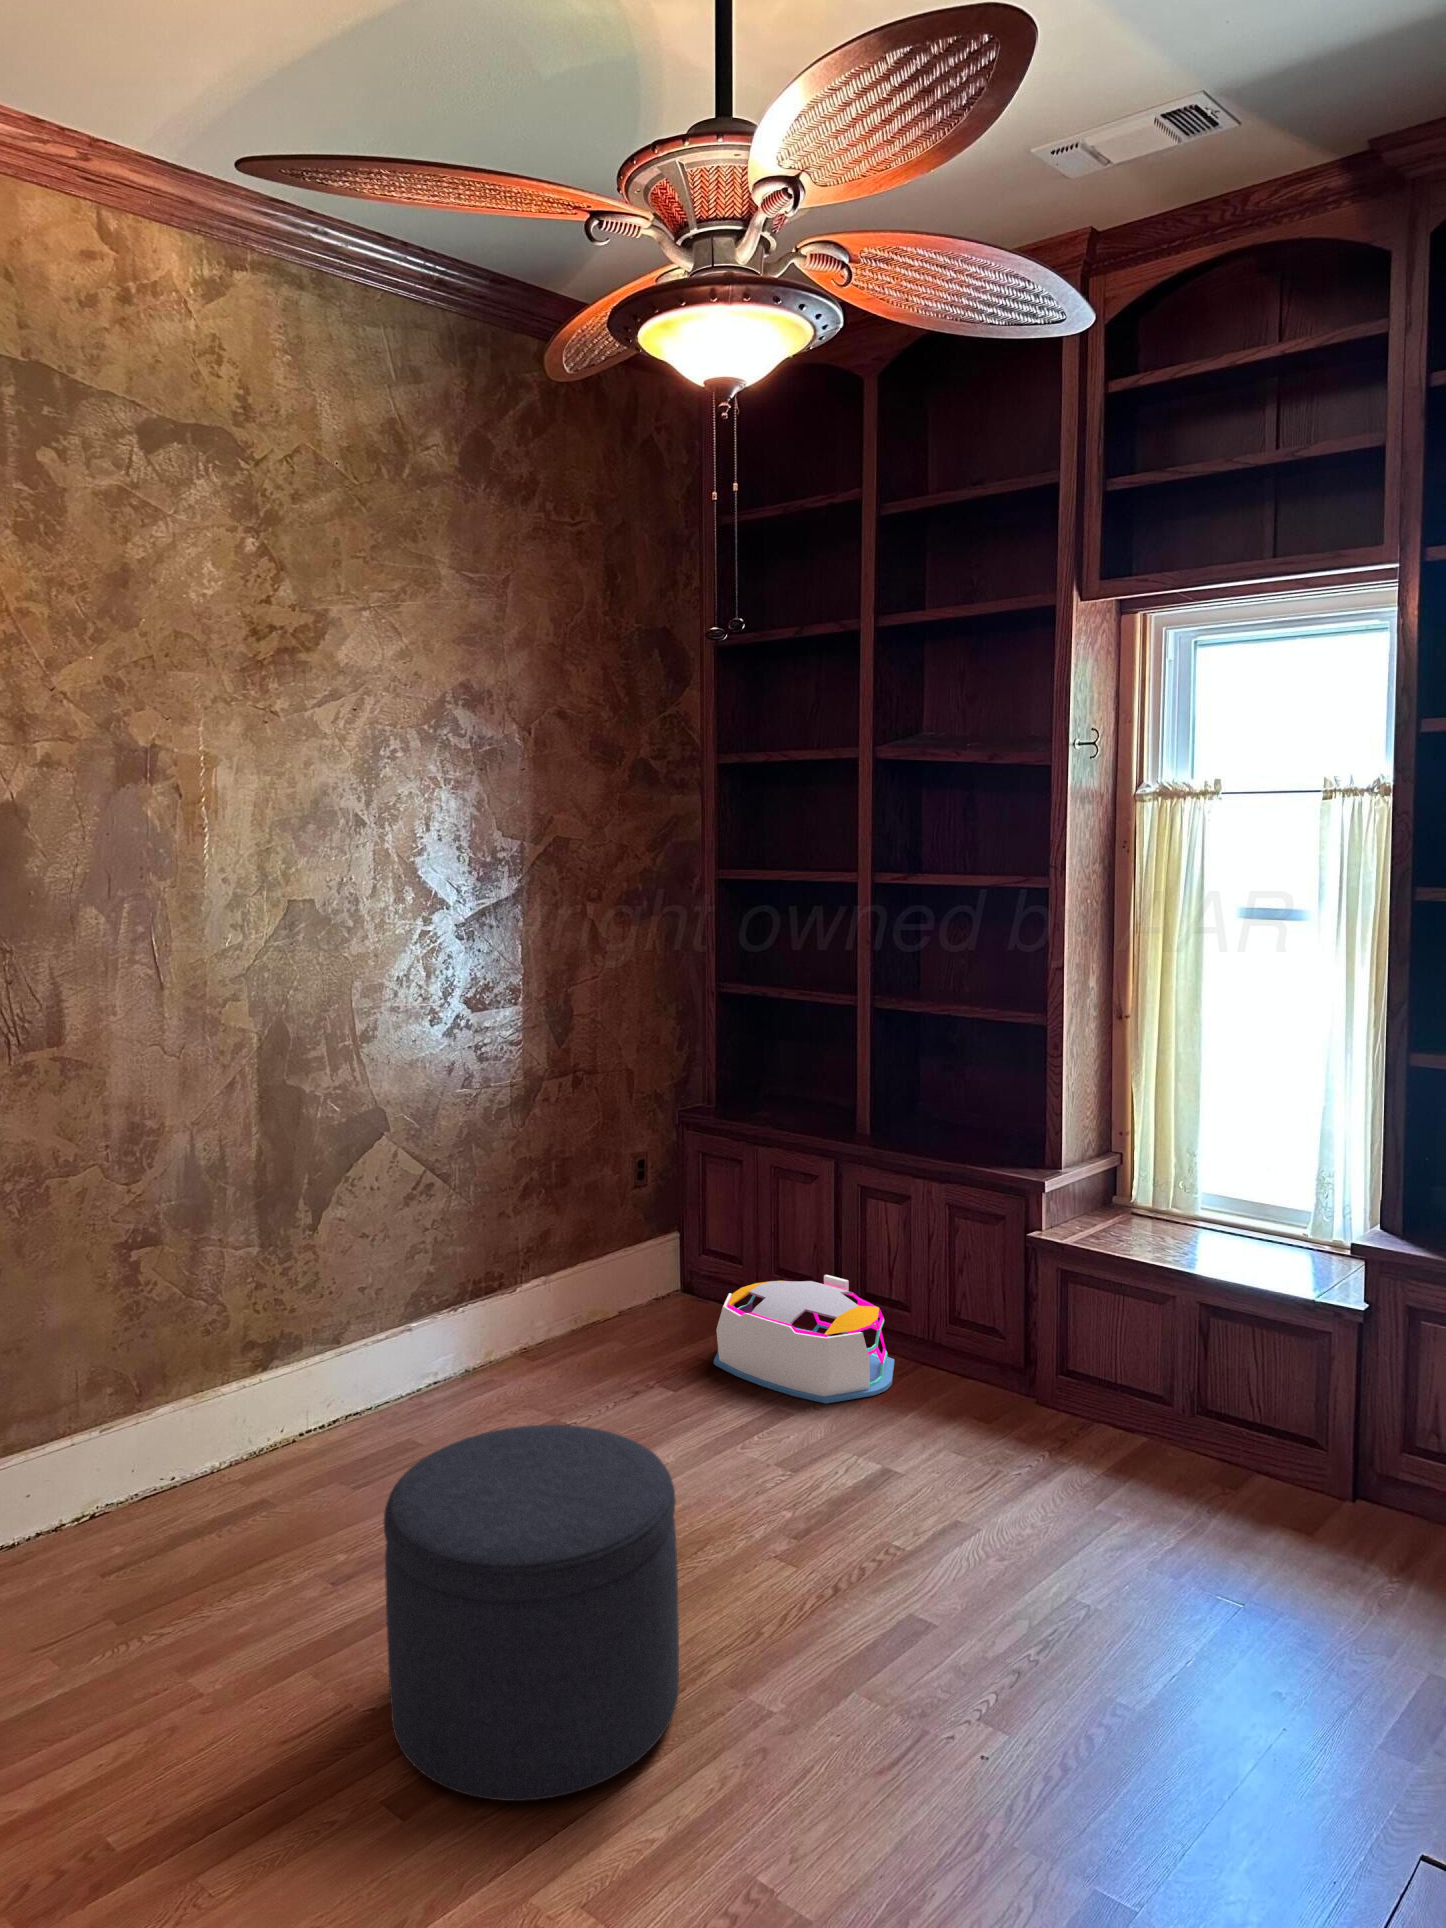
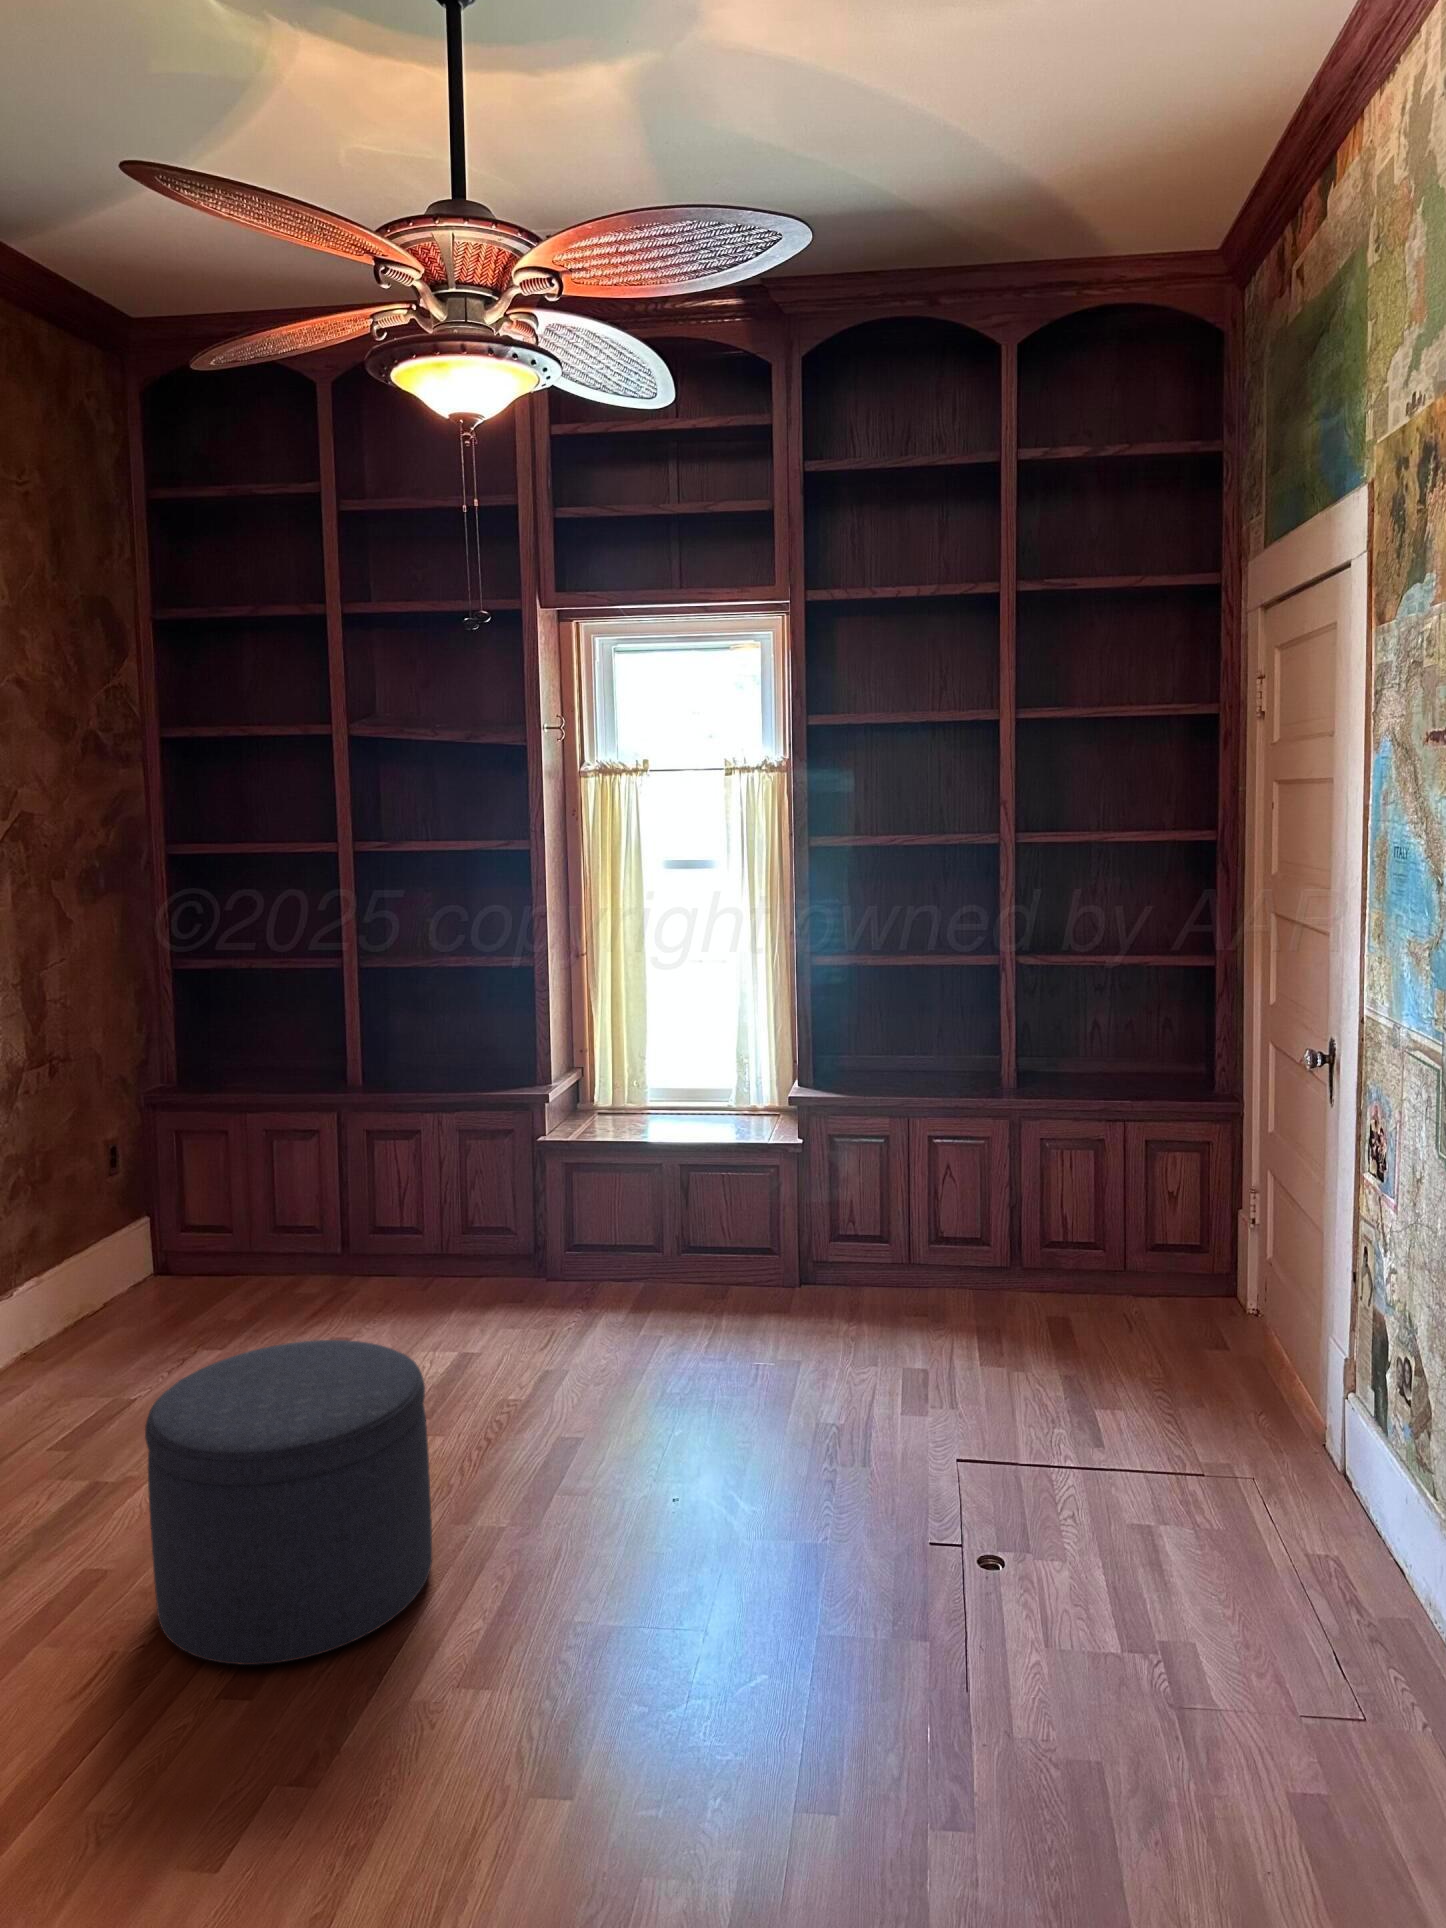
storage bin: present [714,1275,894,1404] -> none [242,1218,424,1326]

